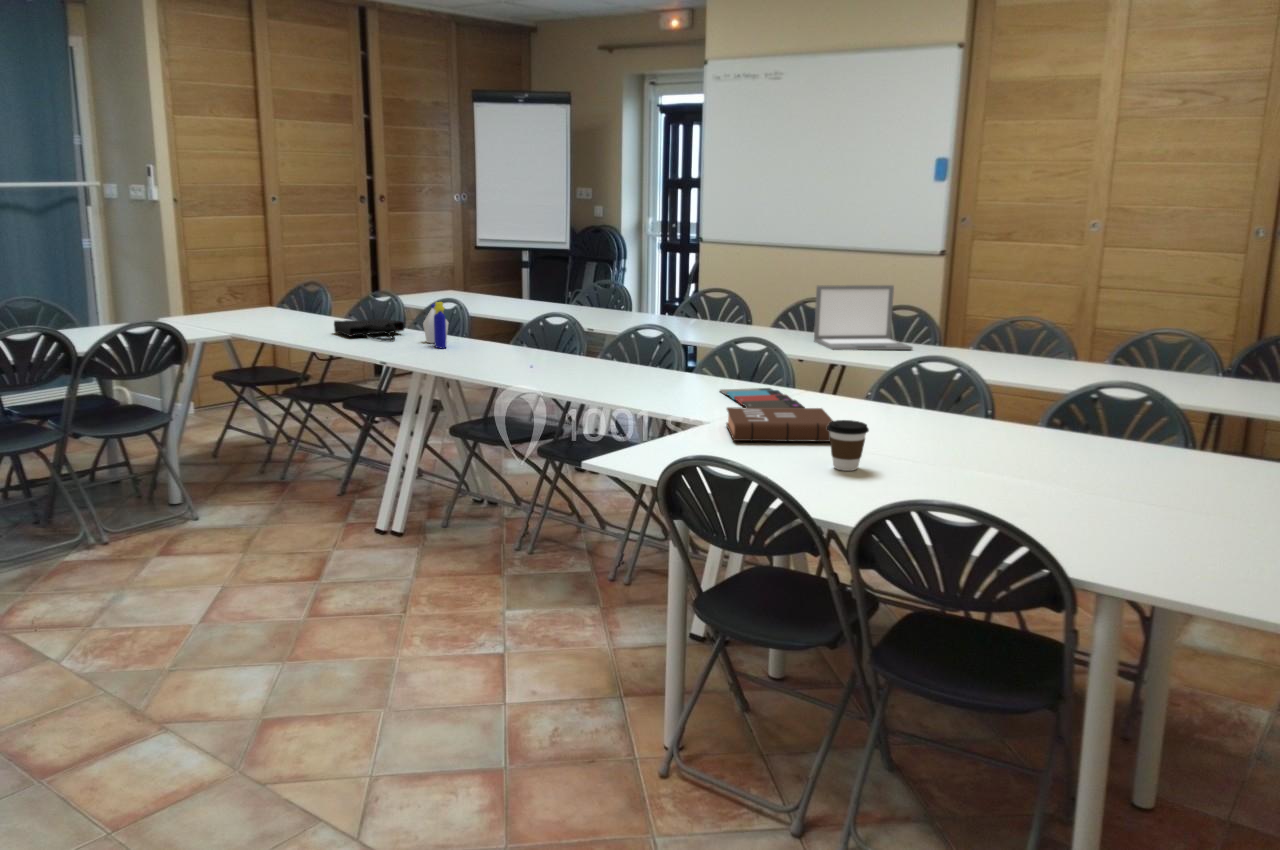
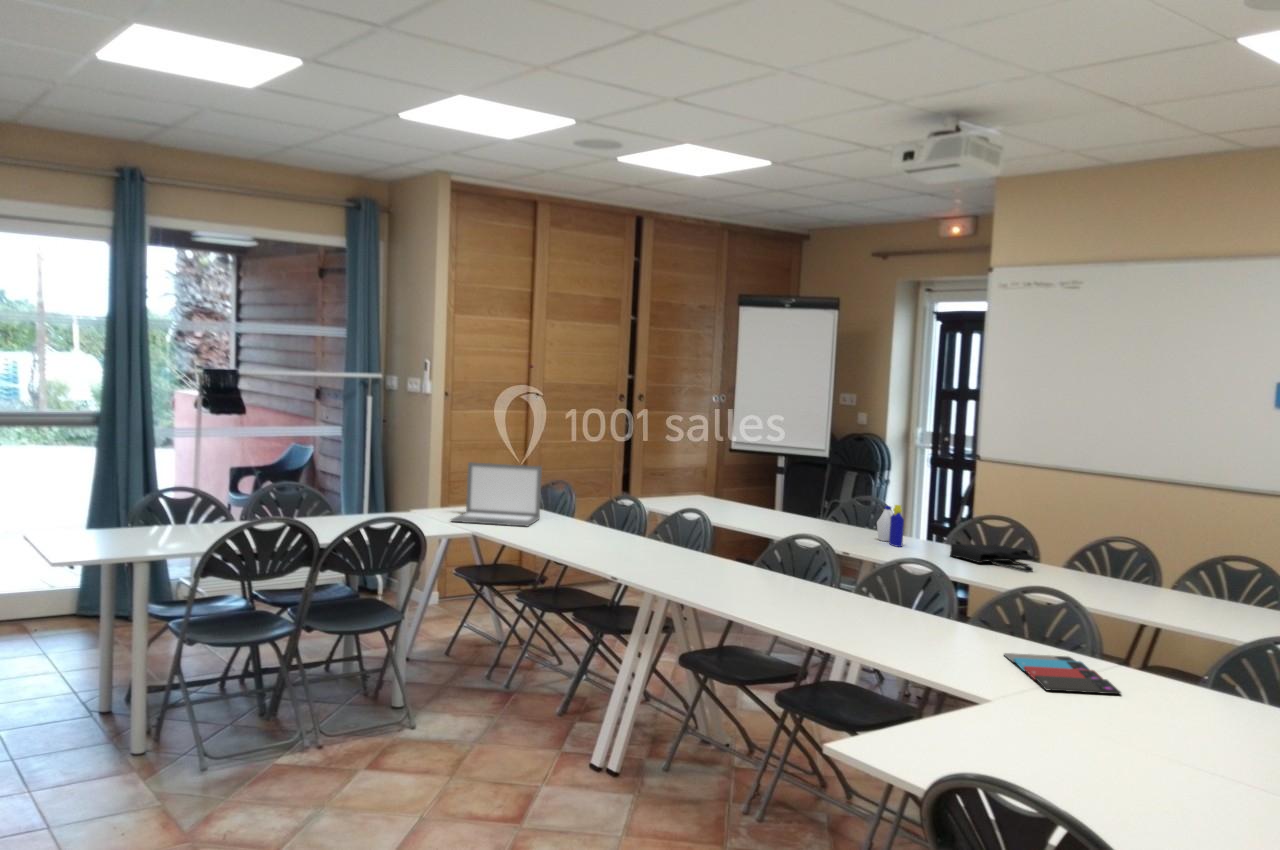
laptop: present [814,285,912,350] -> present [451,462,542,526]
bottle: present [423,302,448,348] -> present [877,505,904,547]
tote bag: present [334,319,404,341] -> present [950,544,1034,572]
book: present [726,407,833,442] -> none [1015,688,1176,756]
coffee cup: present [827,420,869,471] -> none [1168,736,1233,813]

